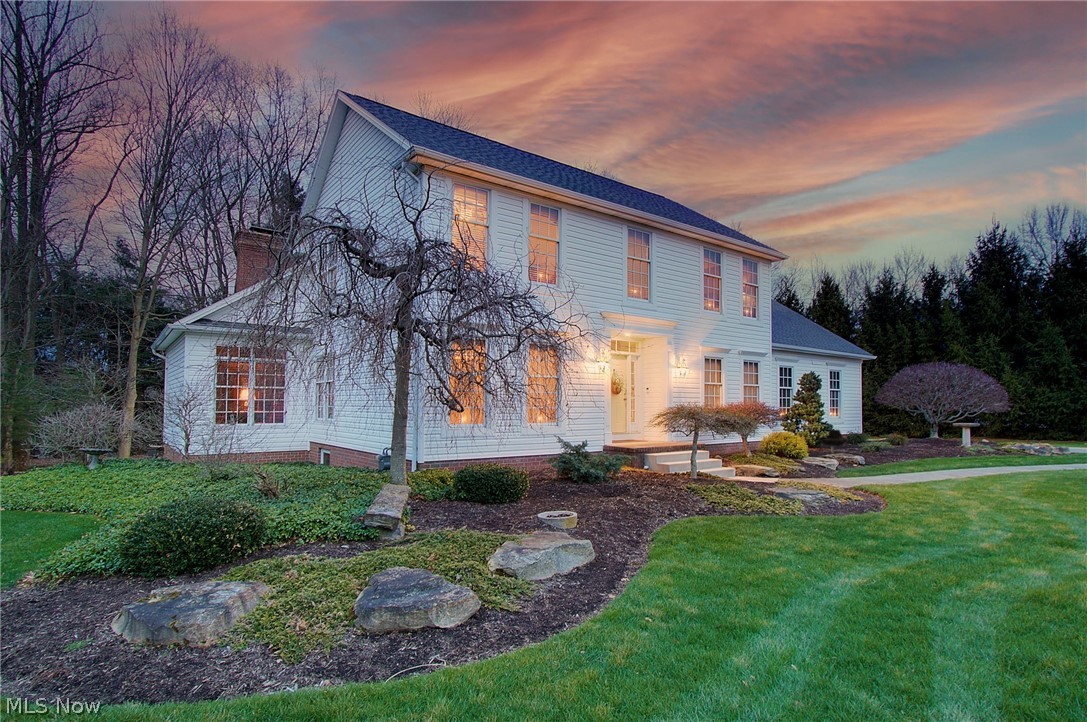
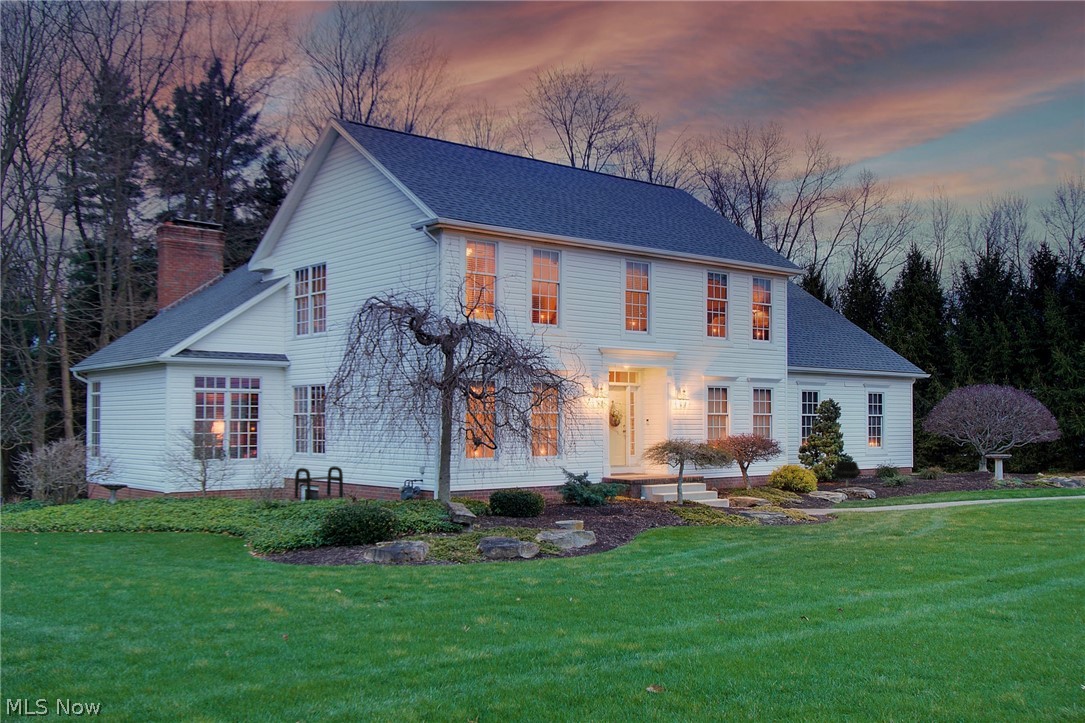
bench: none [294,432,344,465] -> present [295,466,343,499]

